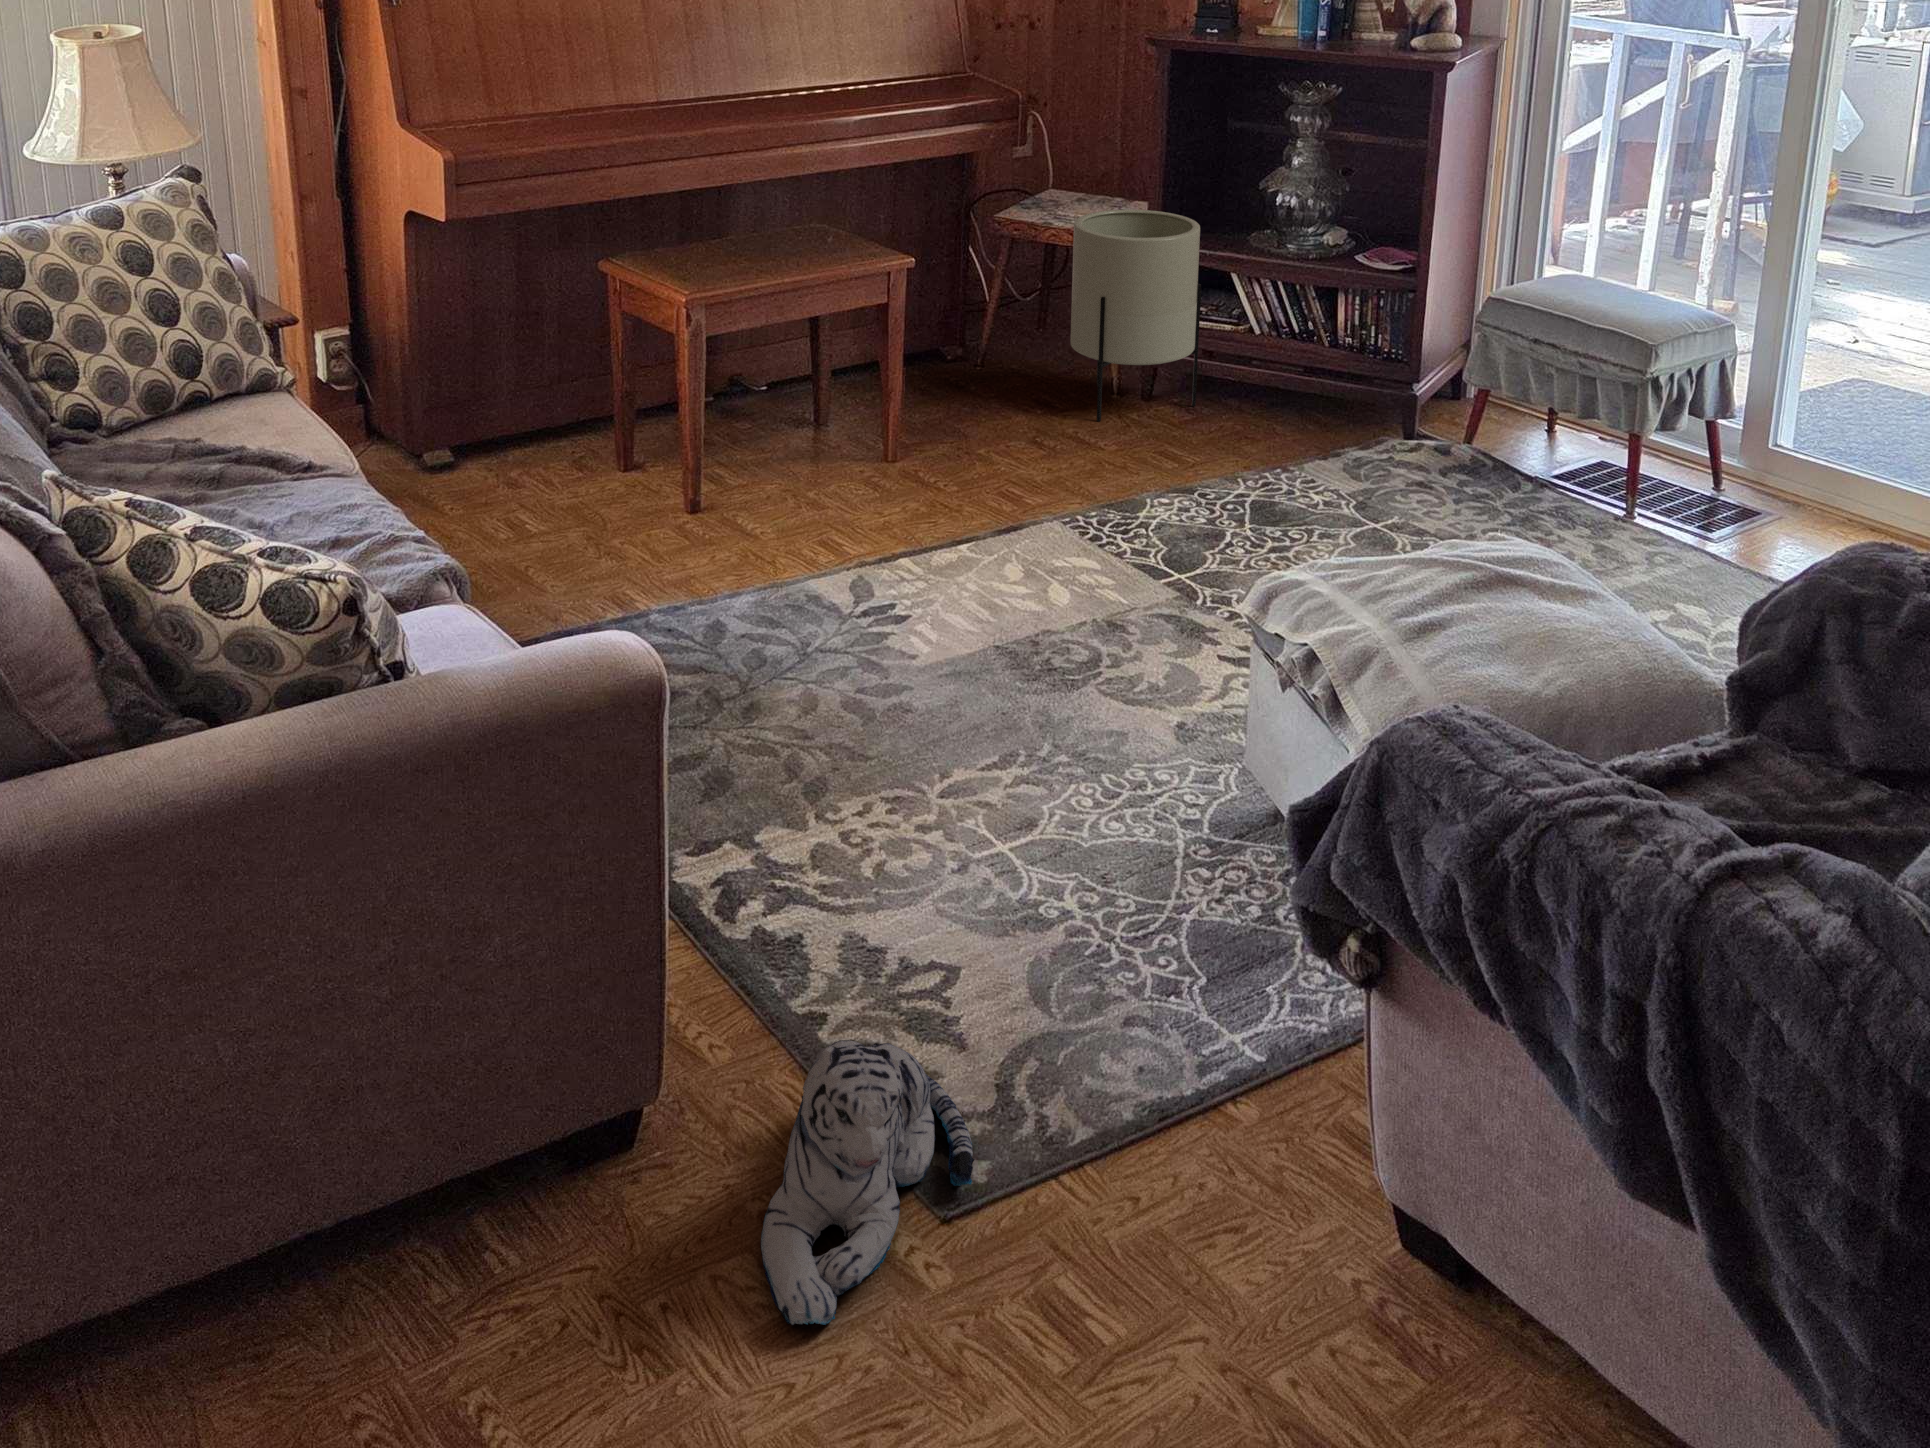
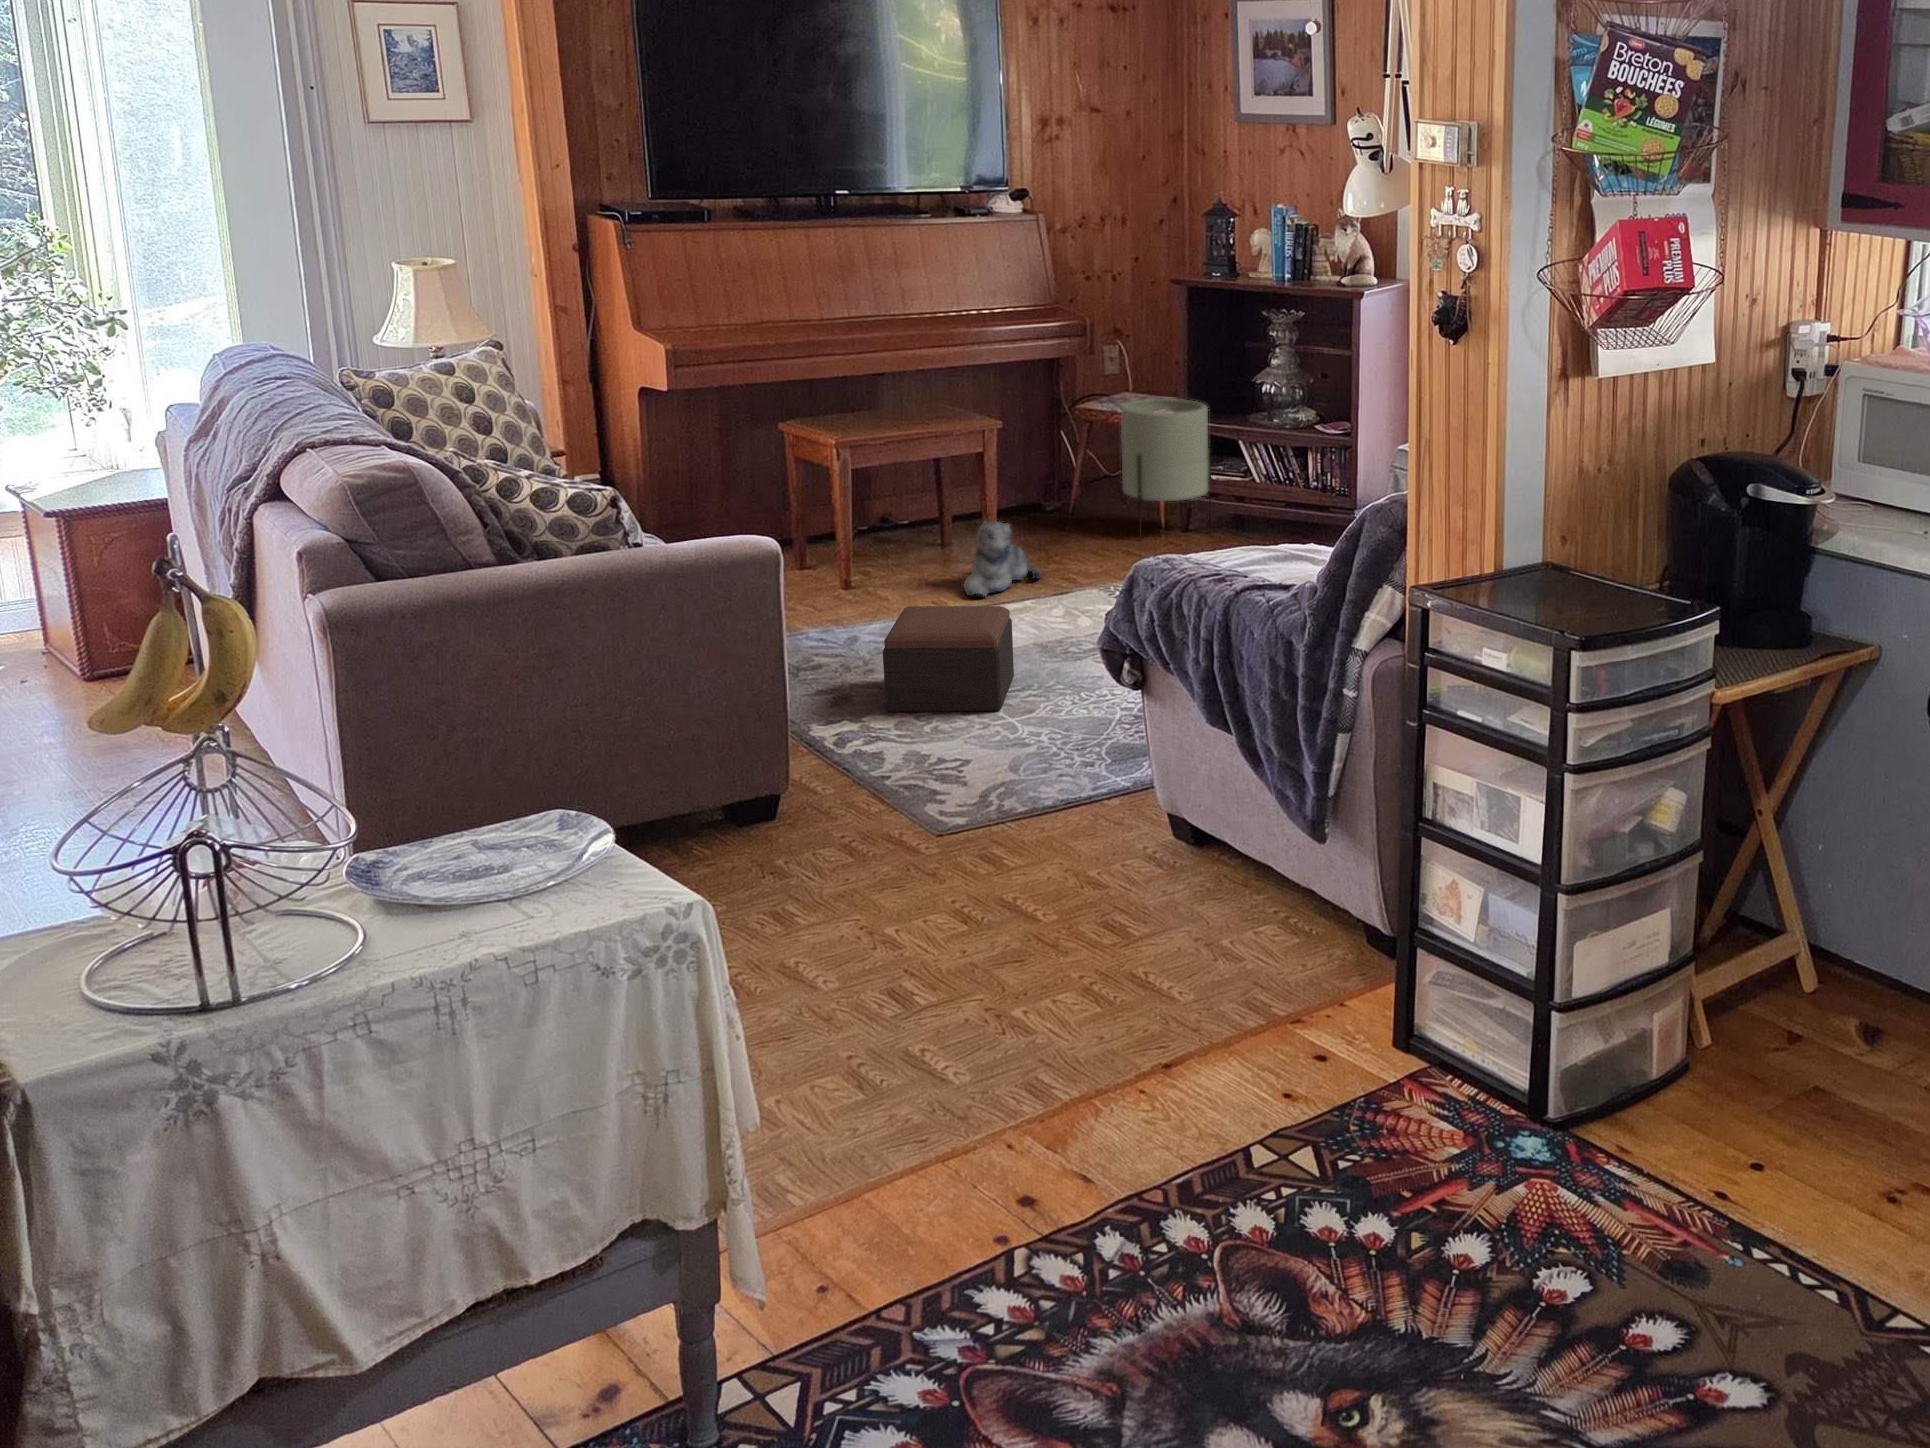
footstool: none [804,630,1003,839] -> present [883,606,1014,712]
plush toy: present [761,1040,974,1325] -> present [964,520,1041,596]

